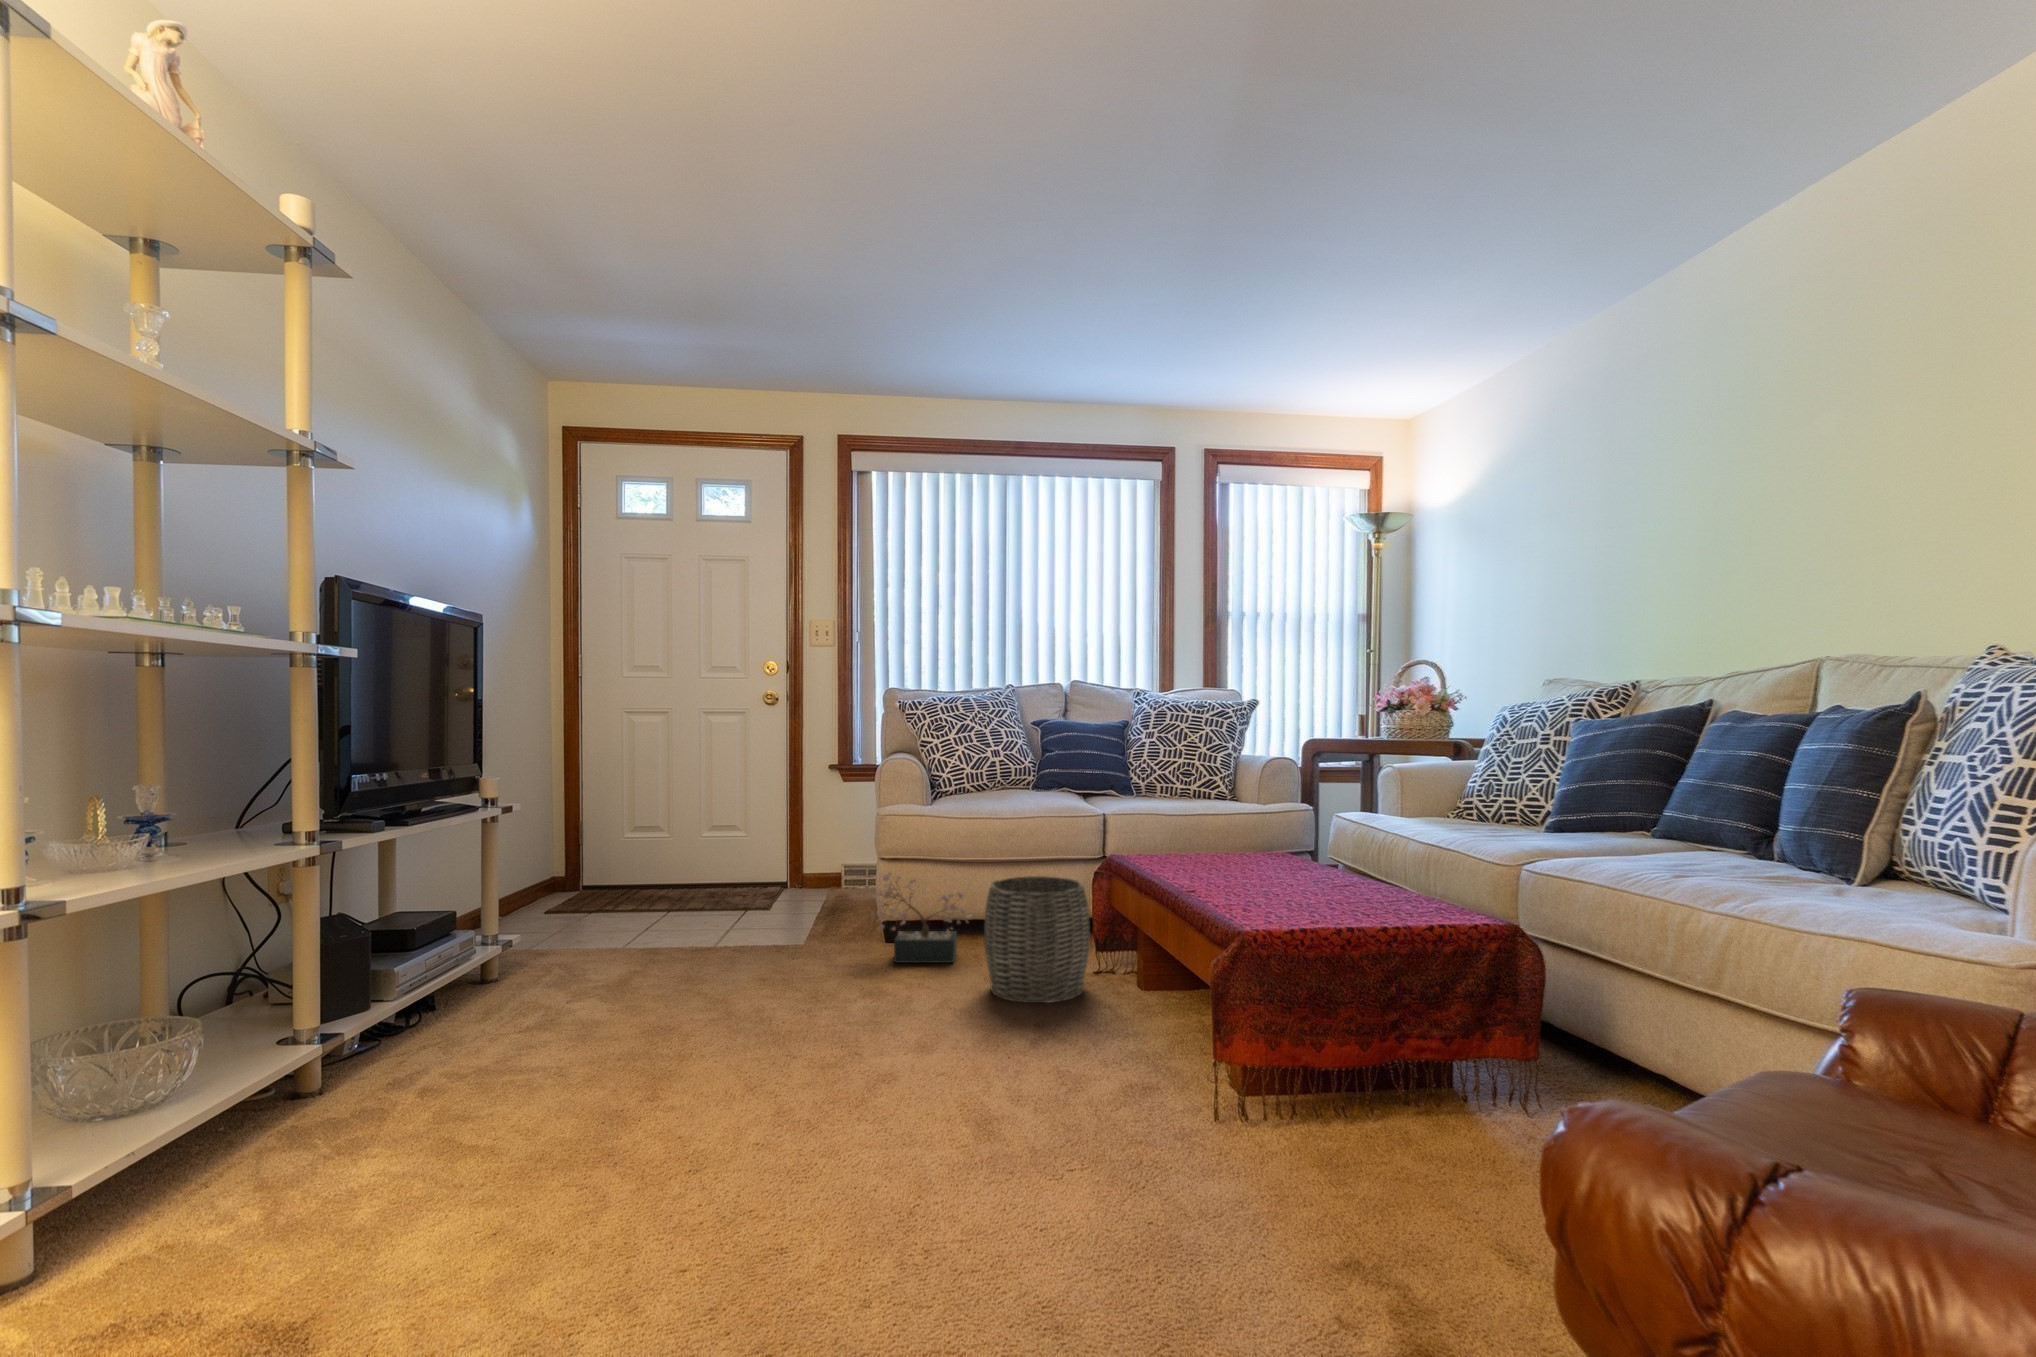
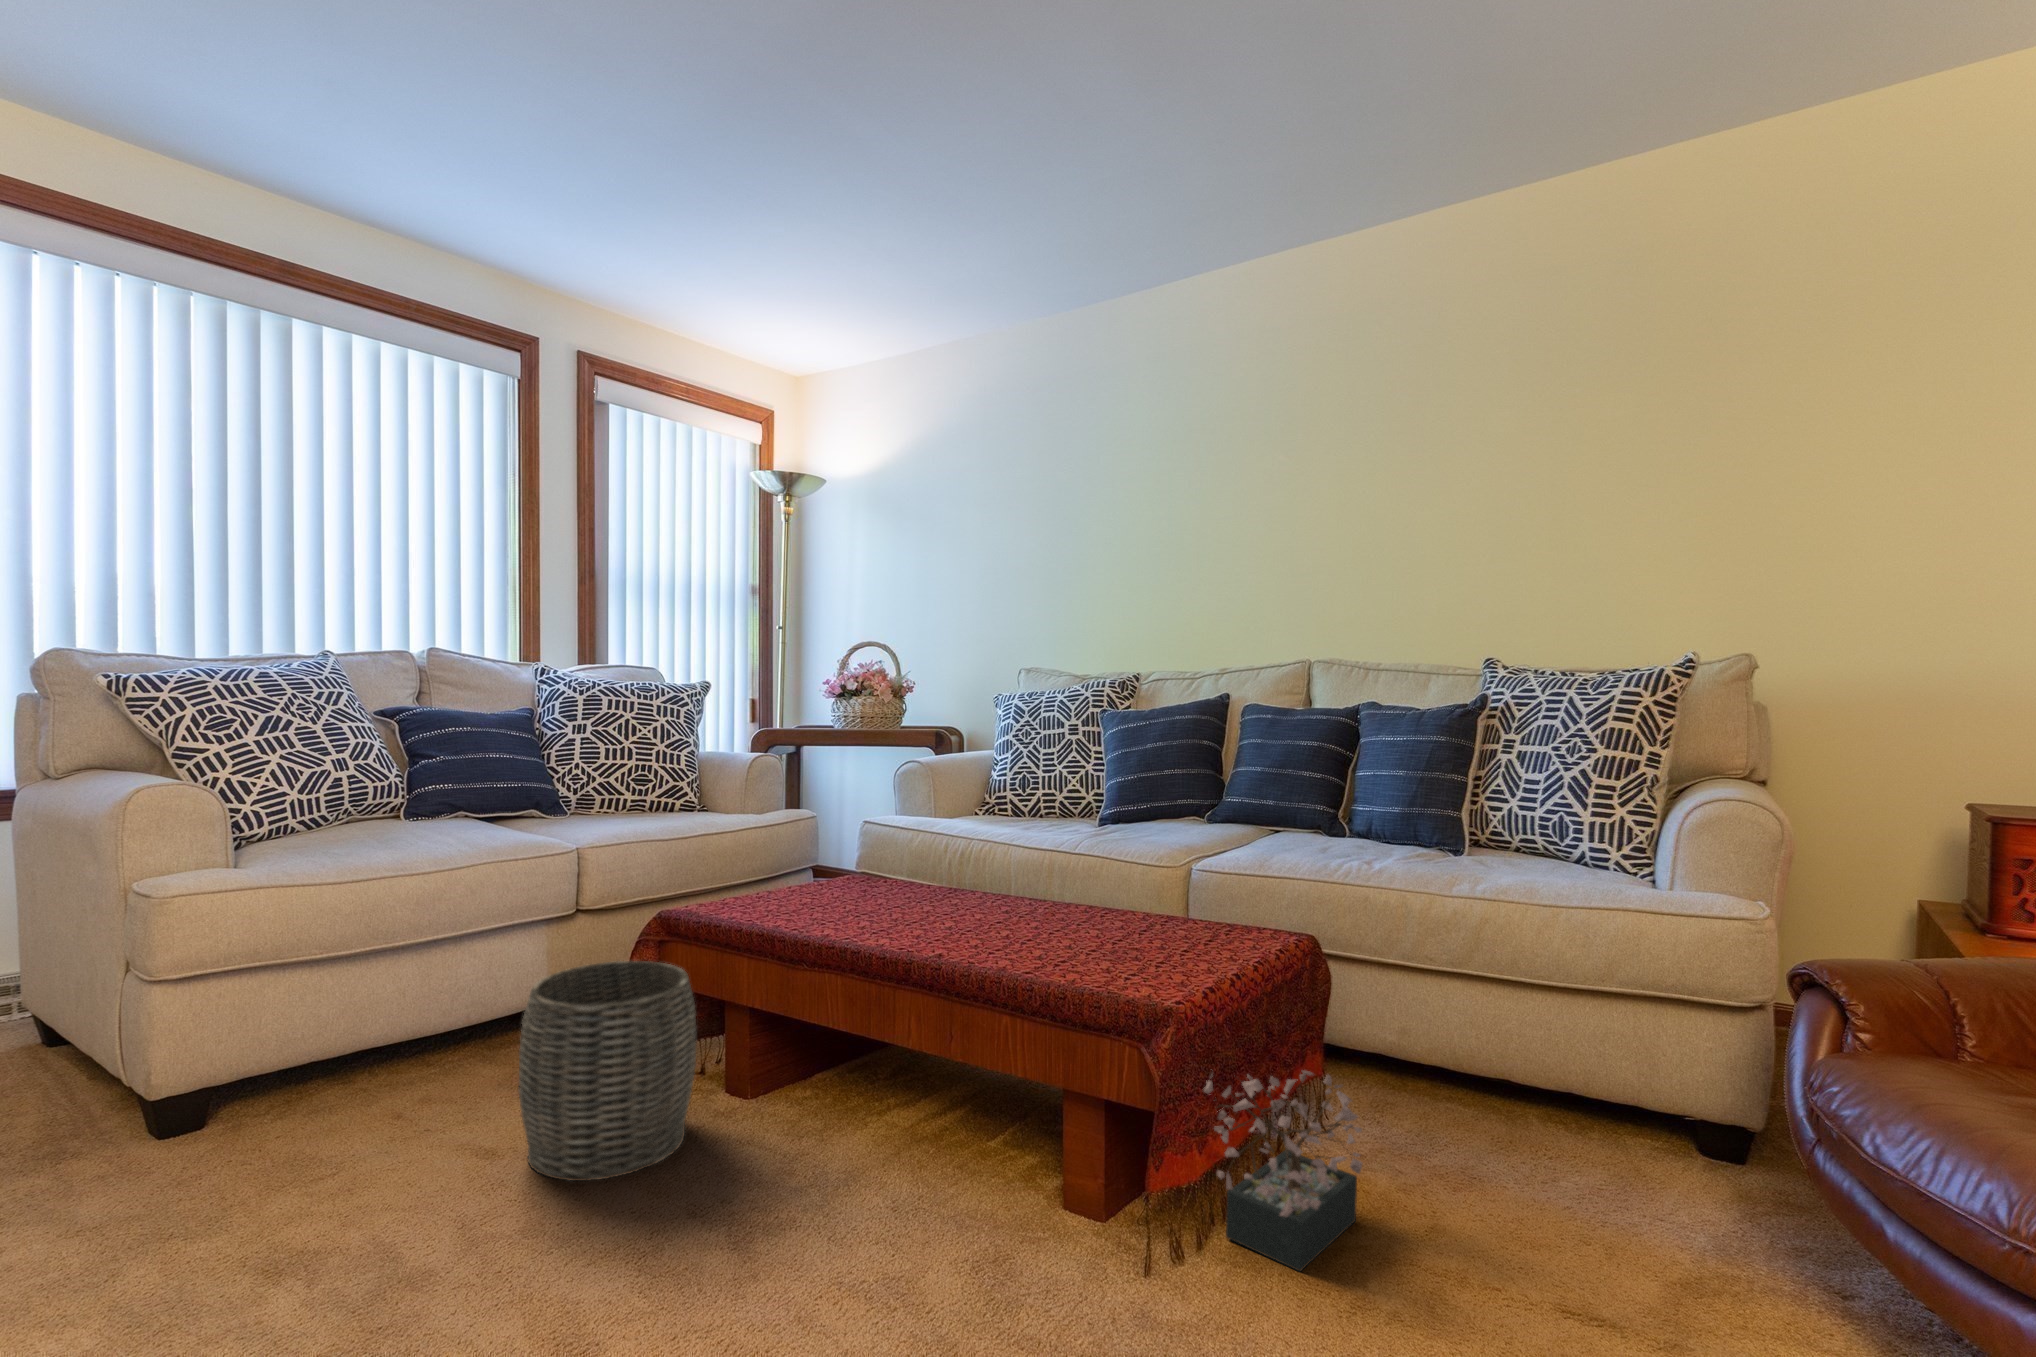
decorative plant: present [871,872,972,963] -> present [1204,1071,1362,1271]

